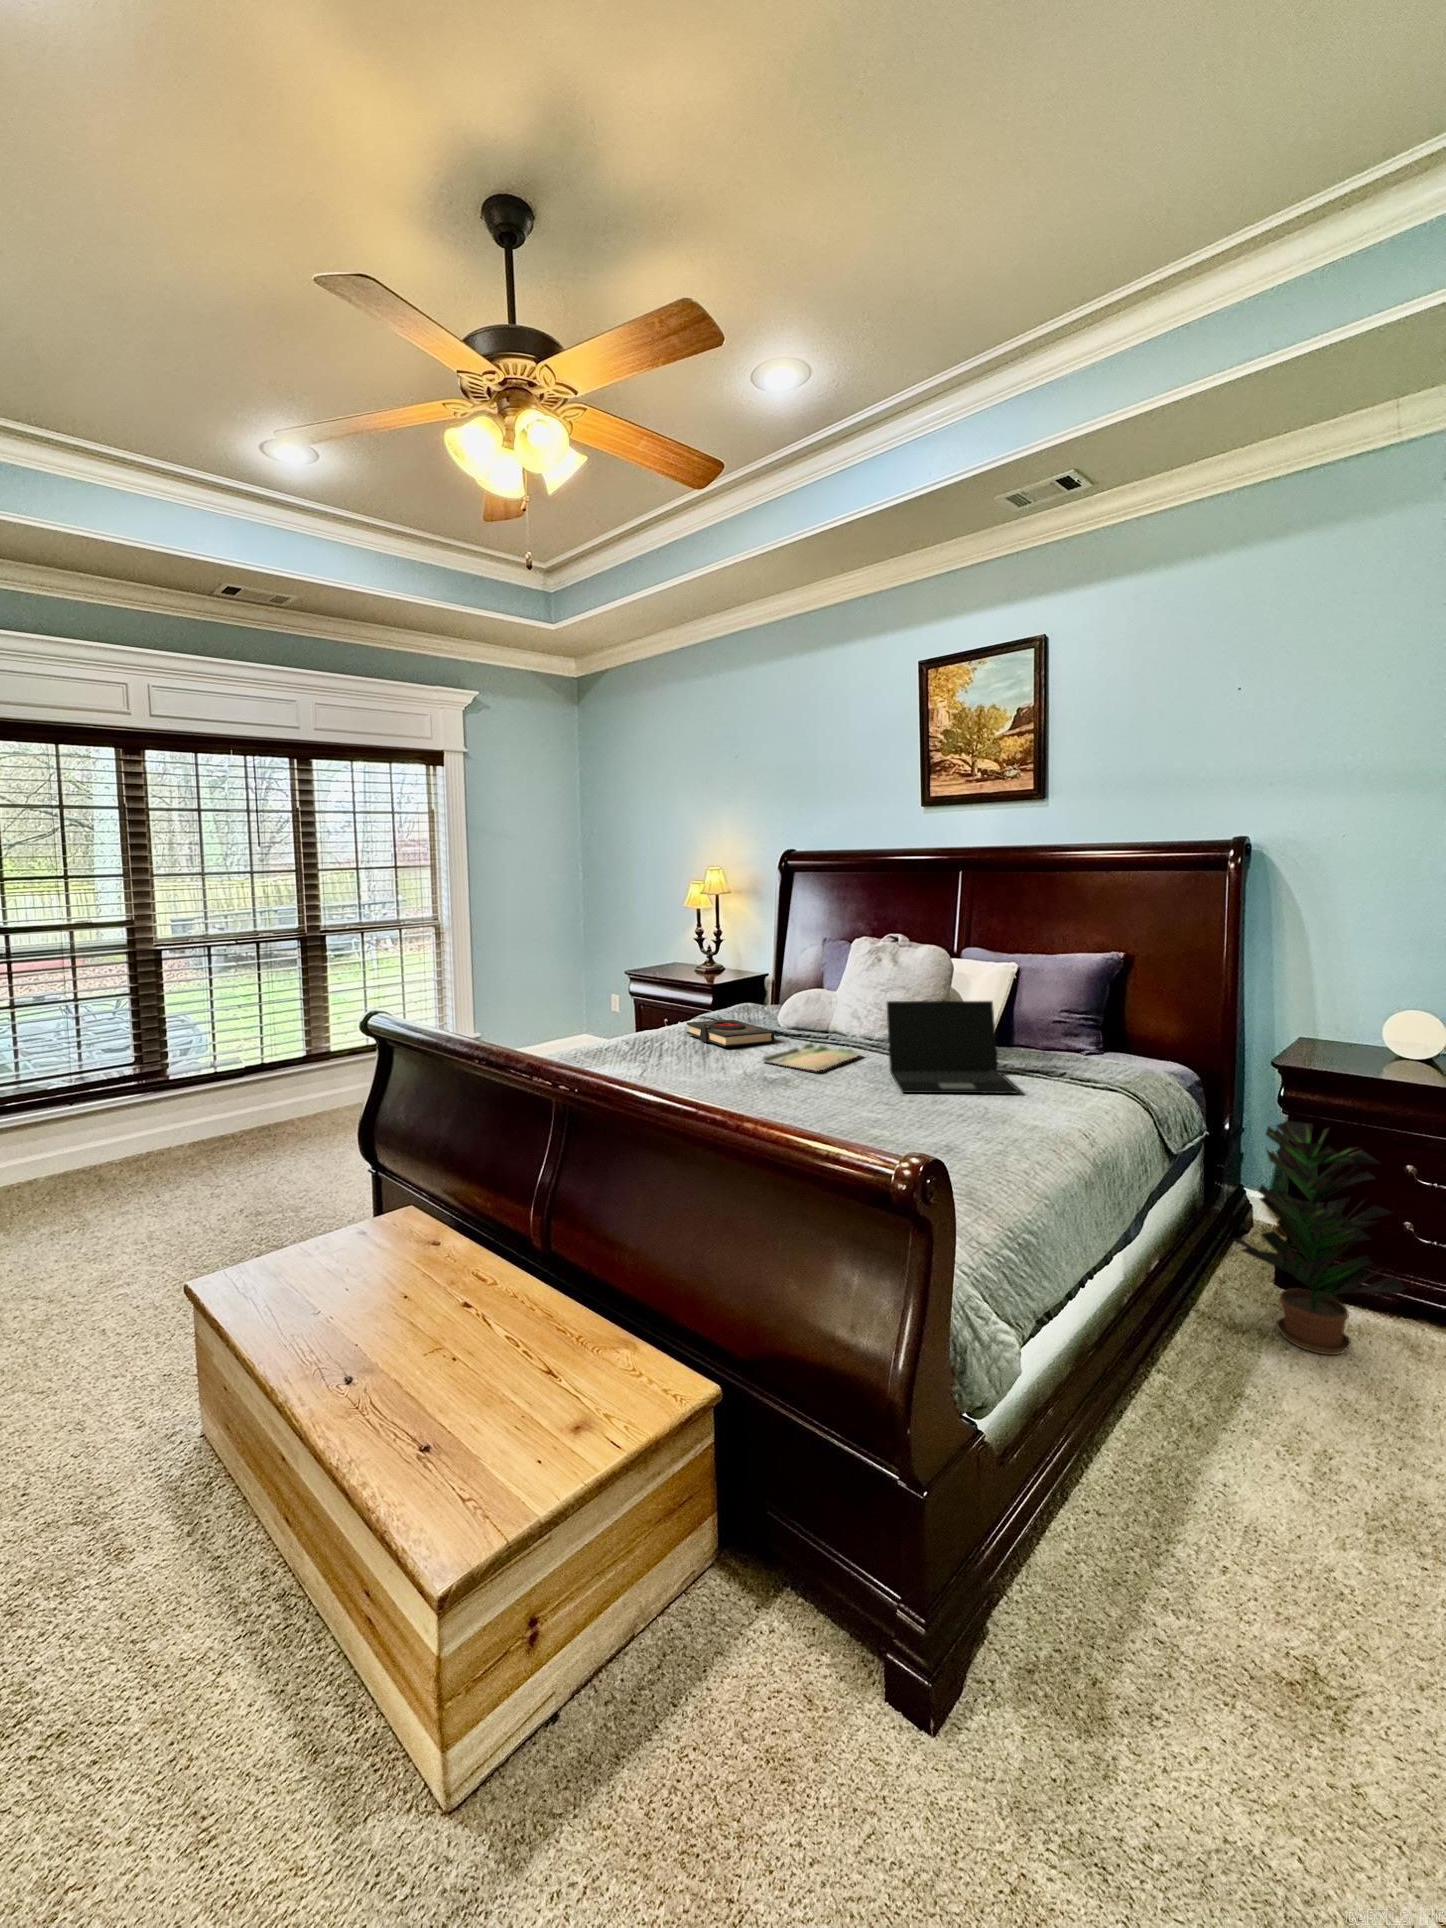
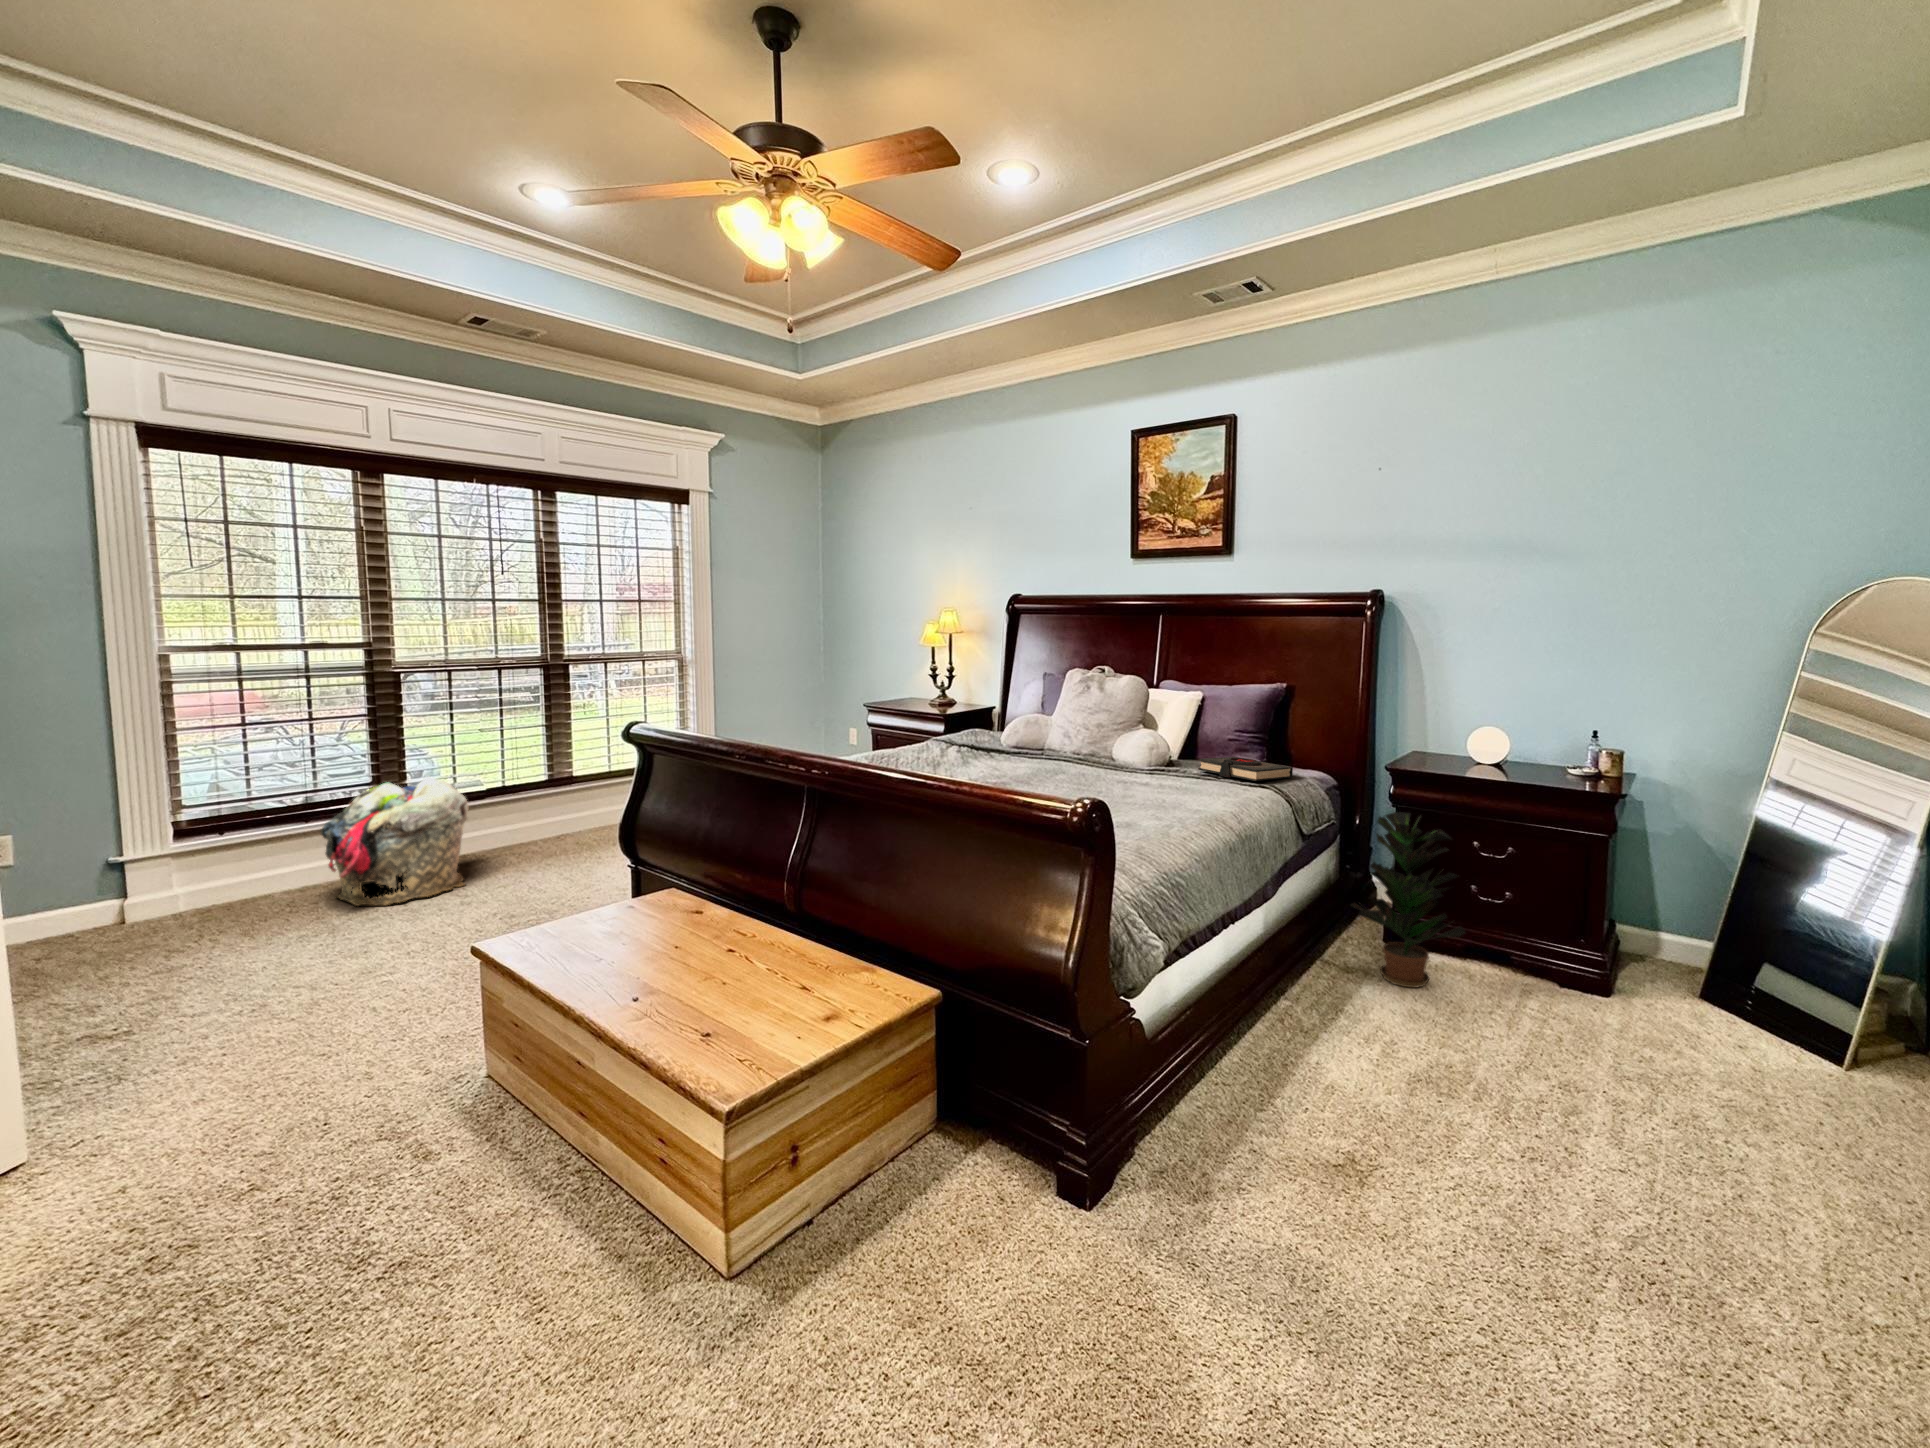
laptop: present [887,1001,1019,1093] -> none [1091,719,1193,792]
book: present [686,1020,775,1047] -> present [1198,757,1293,781]
tray: present [763,1043,860,1071] -> none [985,758,1071,778]
laundry basket: none [80,1057,228,1195] -> present [320,777,469,906]

